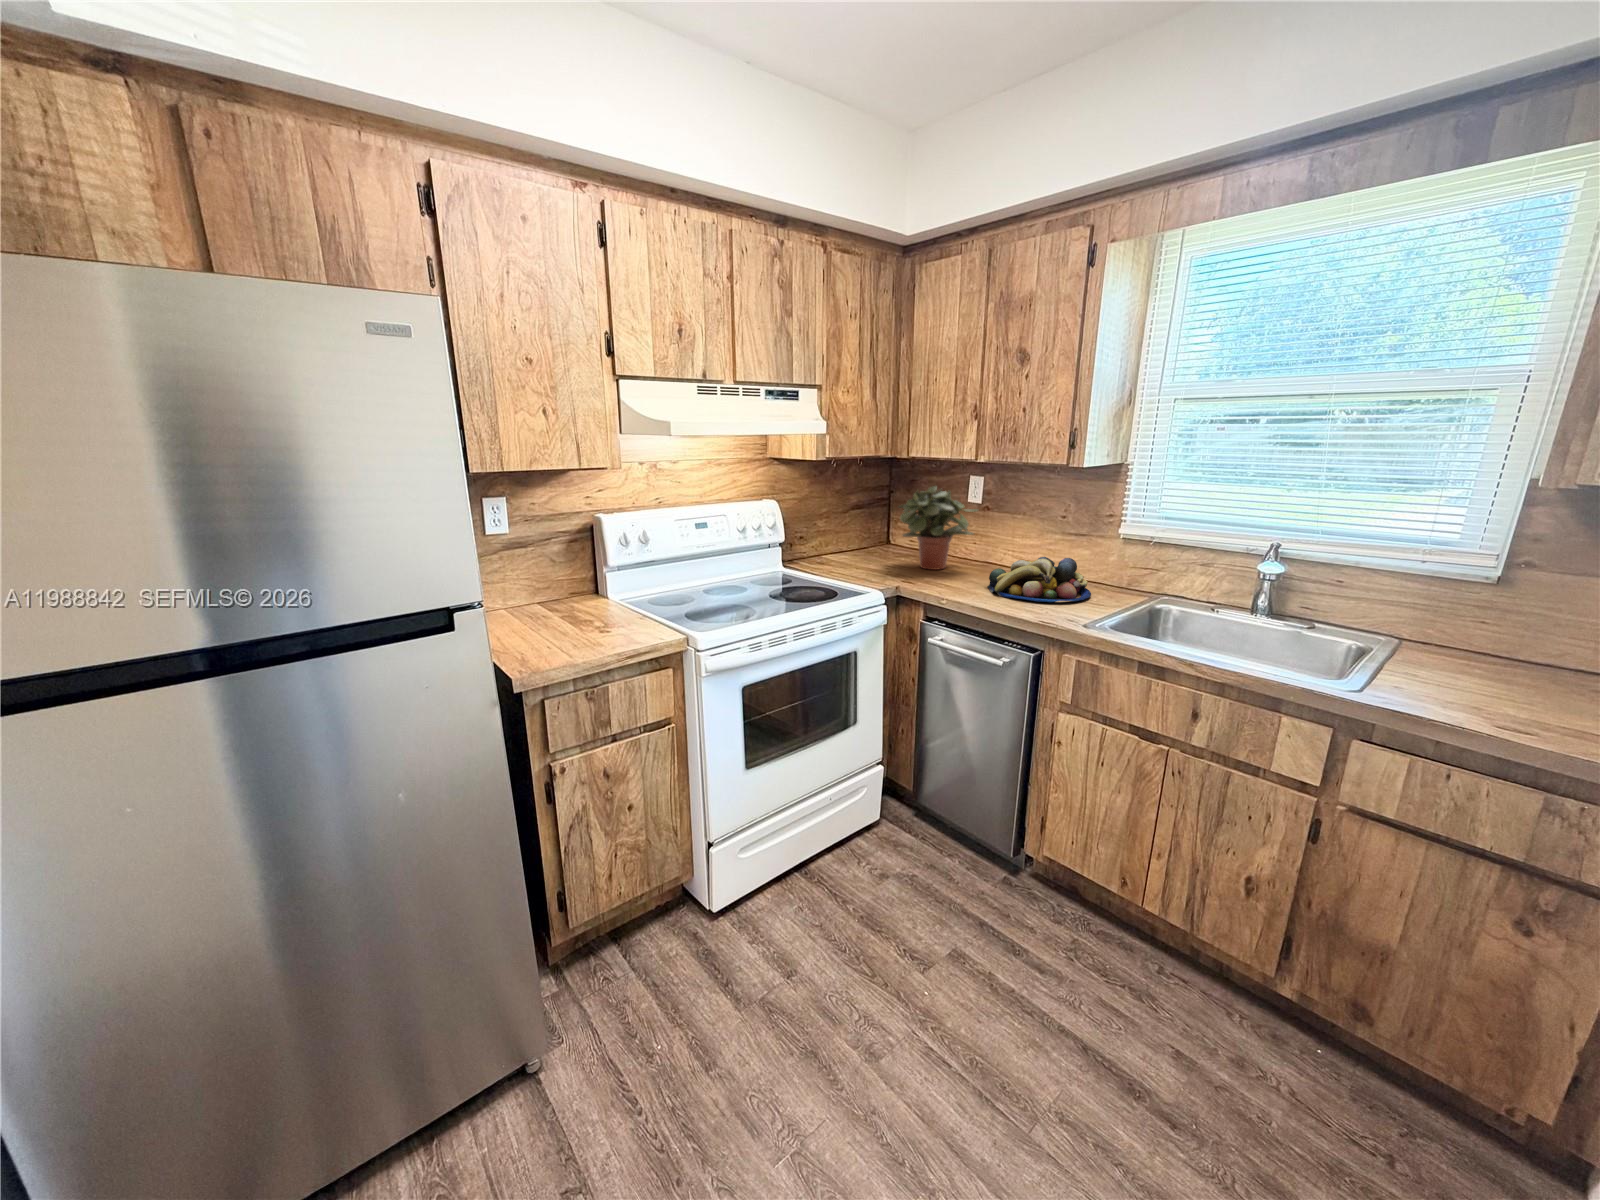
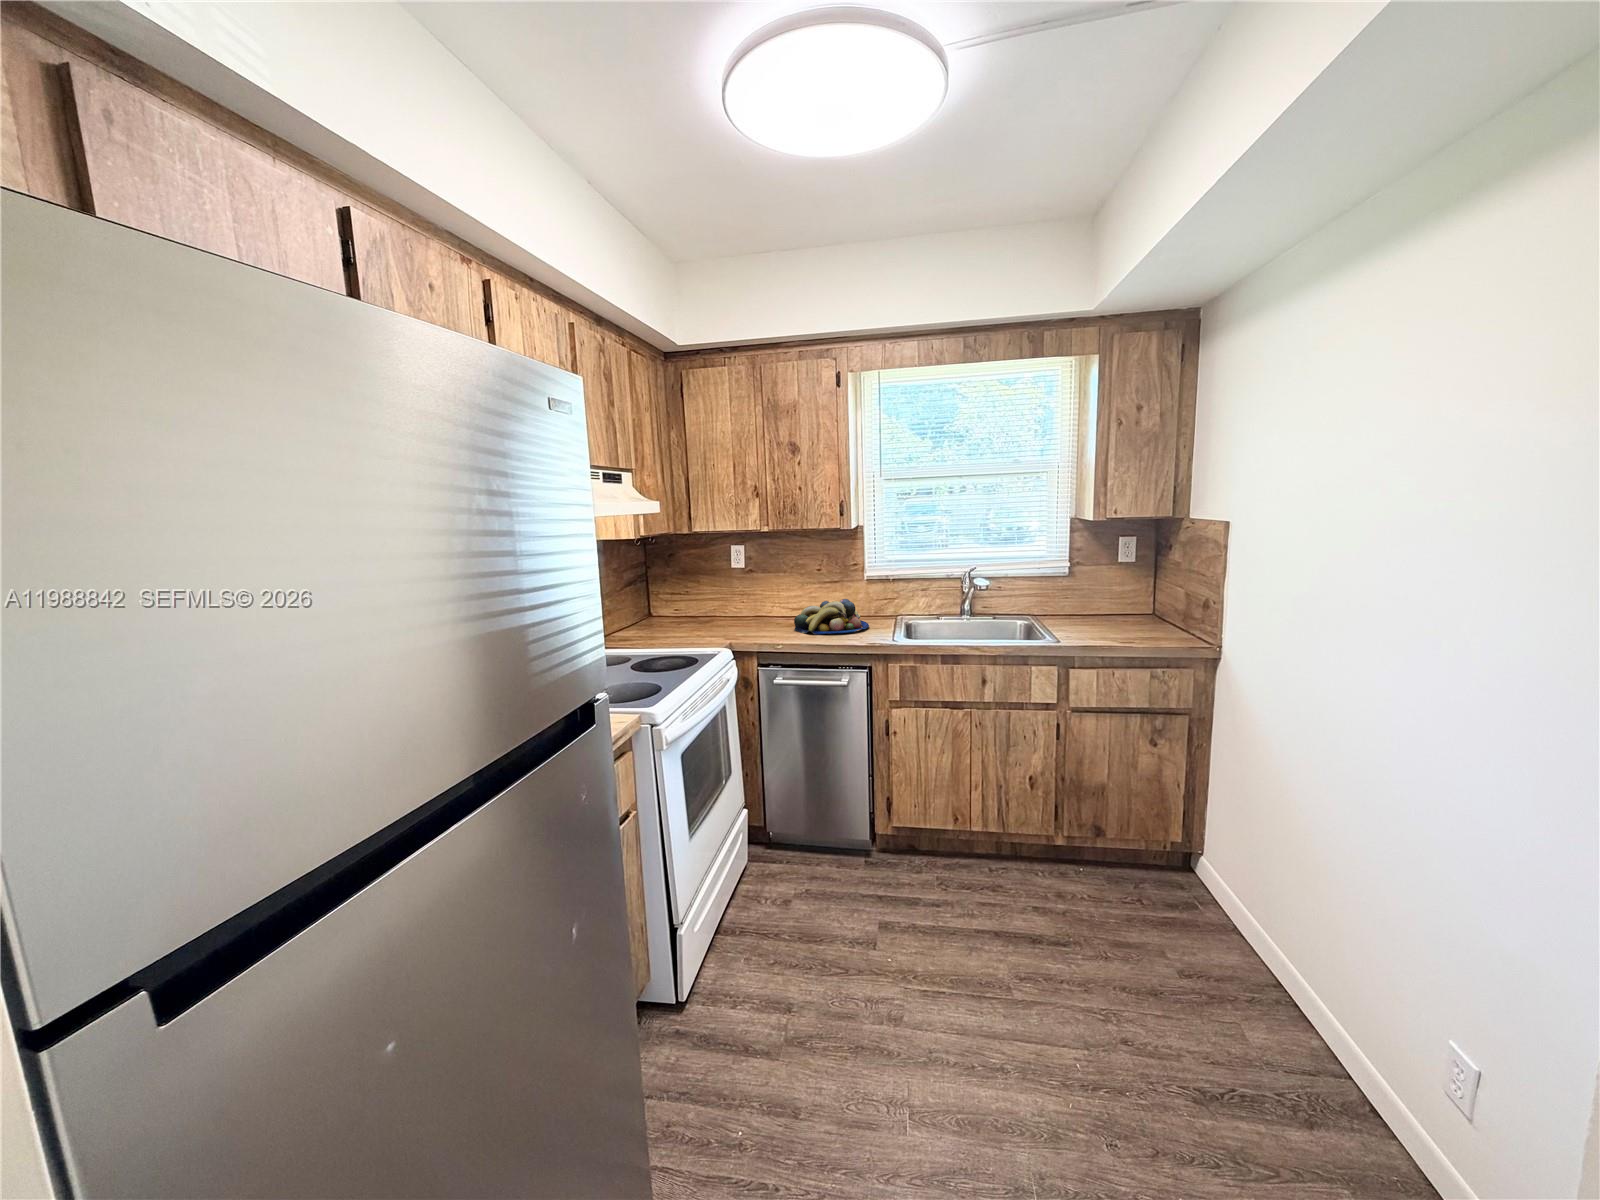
potted plant: present [898,486,978,570] -> none [694,554,763,626]

